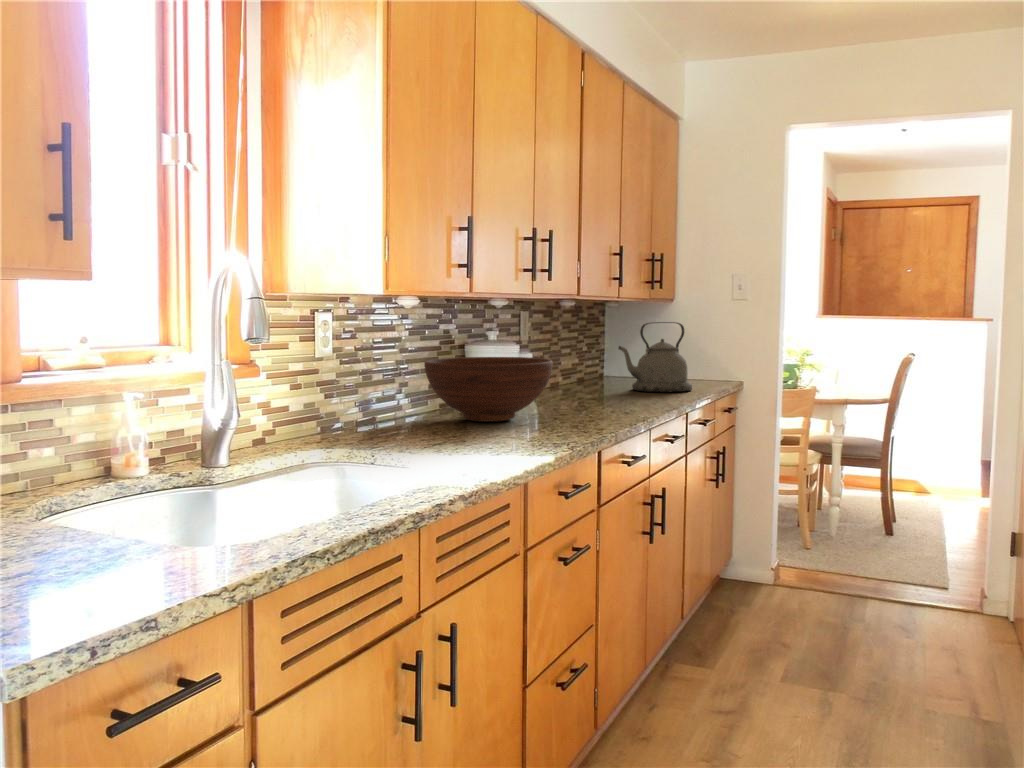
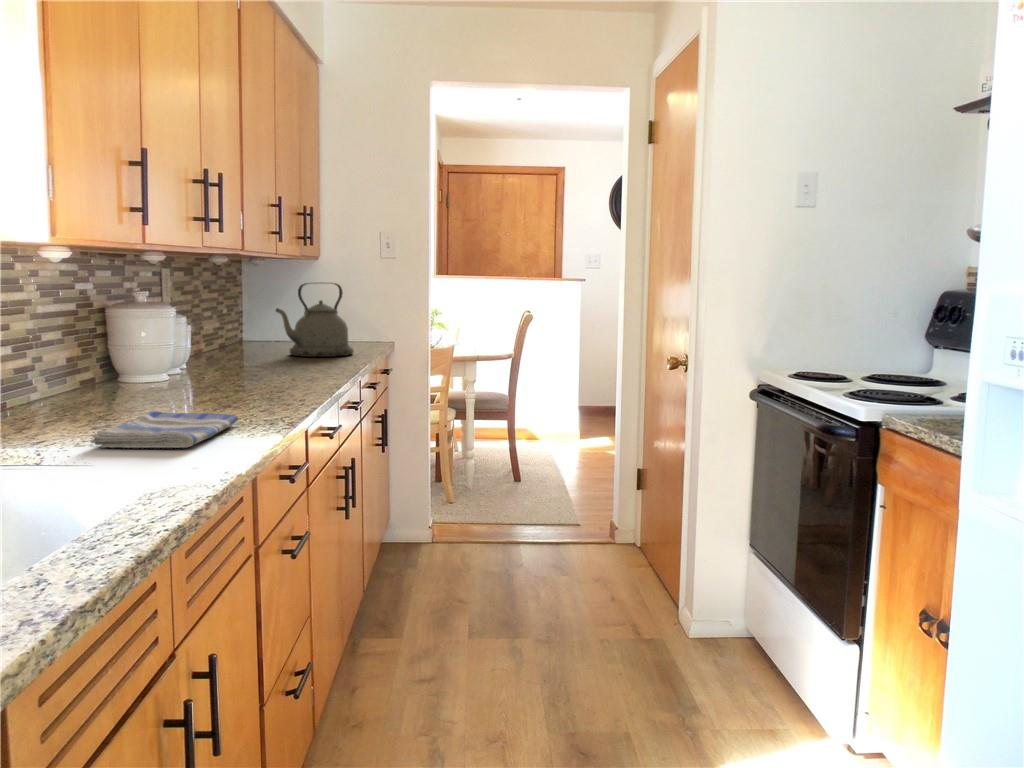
fruit bowl: present [424,357,553,422] -> none [68,322,235,400]
dish towel: none [407,429,529,459] -> present [90,411,238,448]

